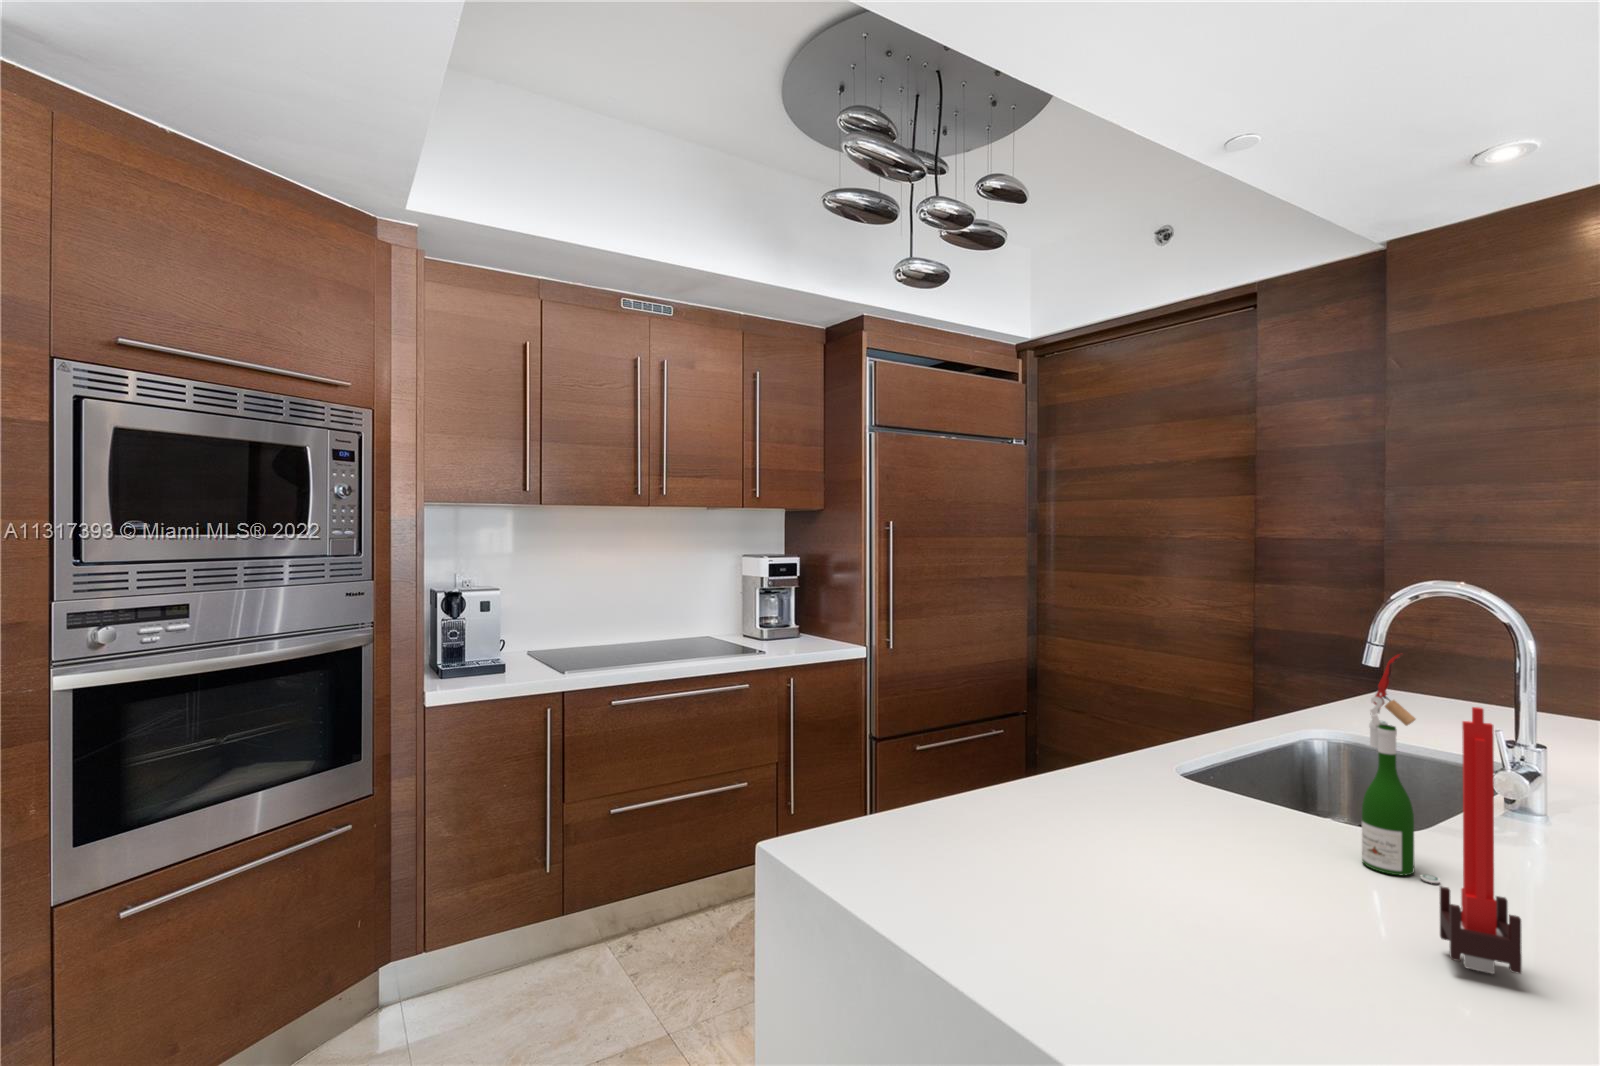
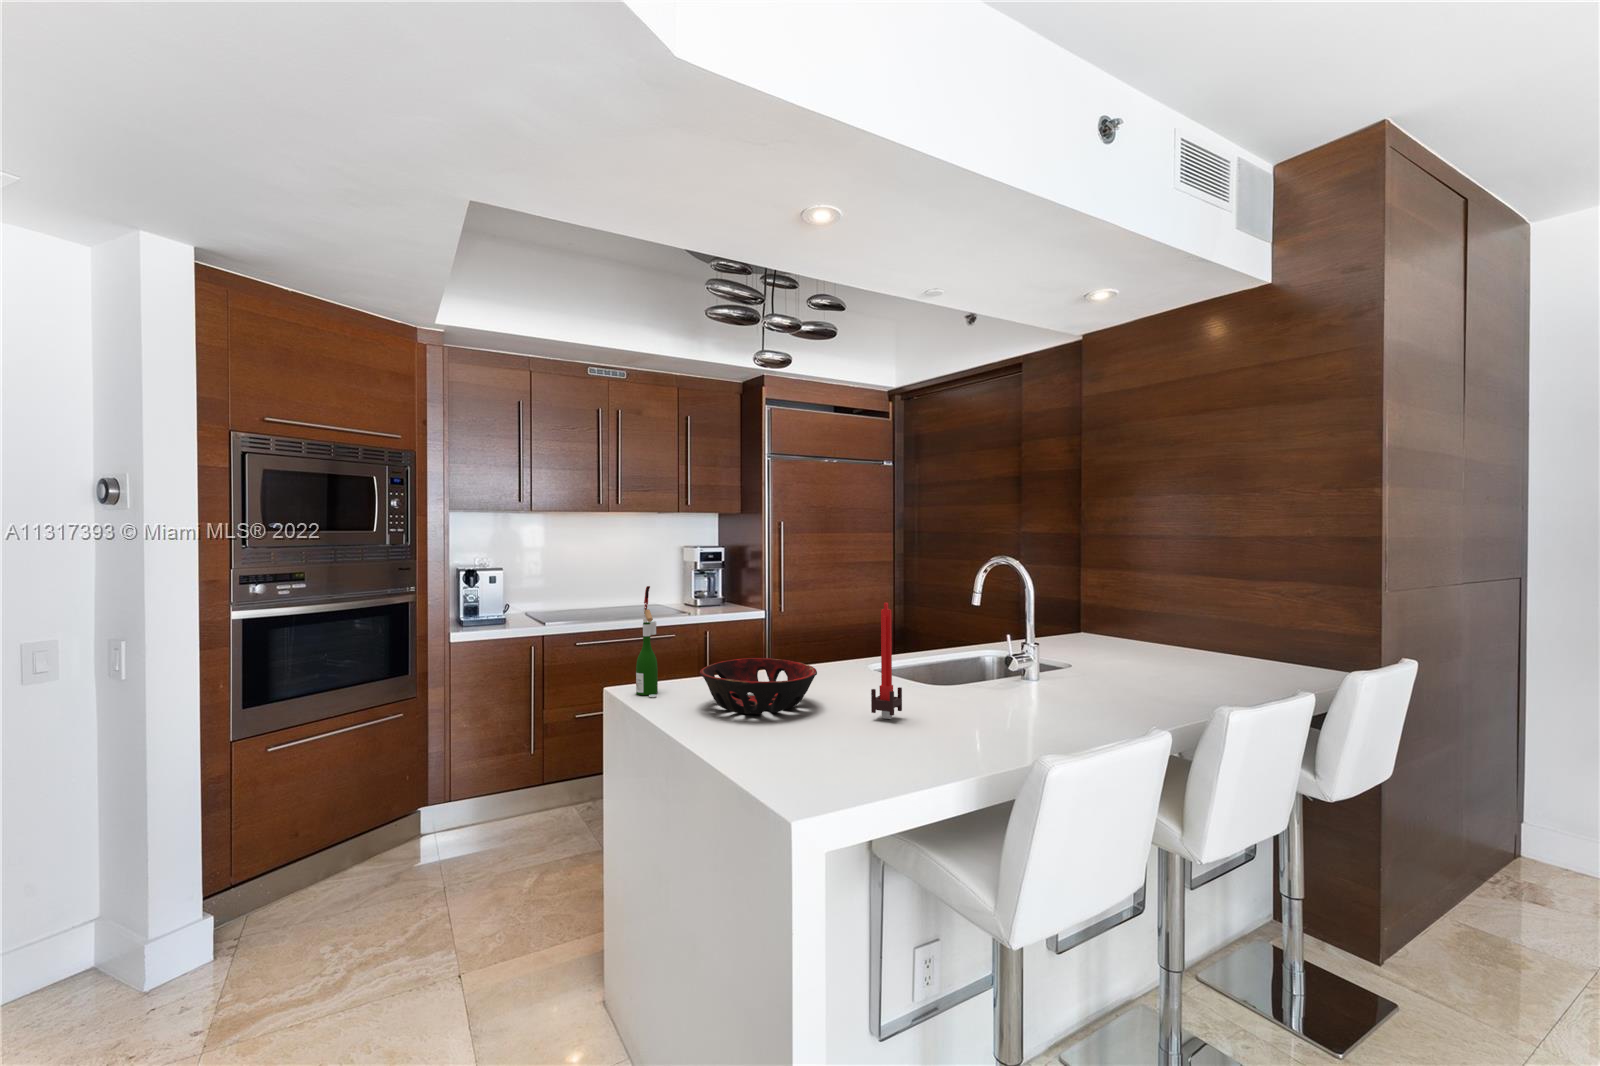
wine bottle: present [1362,654,1440,883] -> present [636,586,658,697]
decorative bowl: none [1009,795,1285,955] -> present [700,658,817,714]

